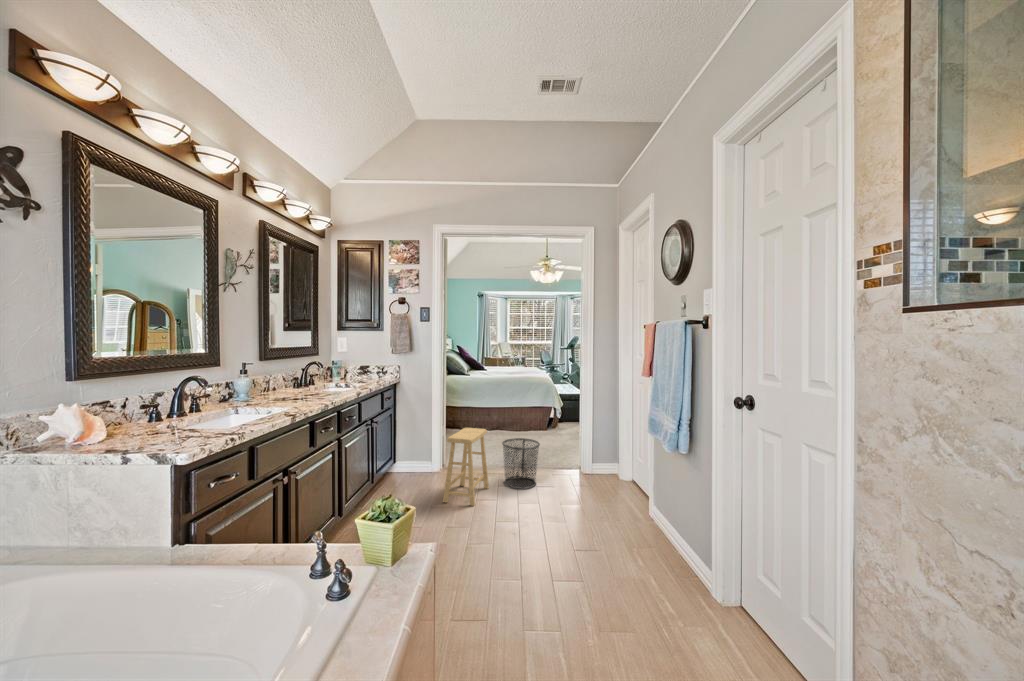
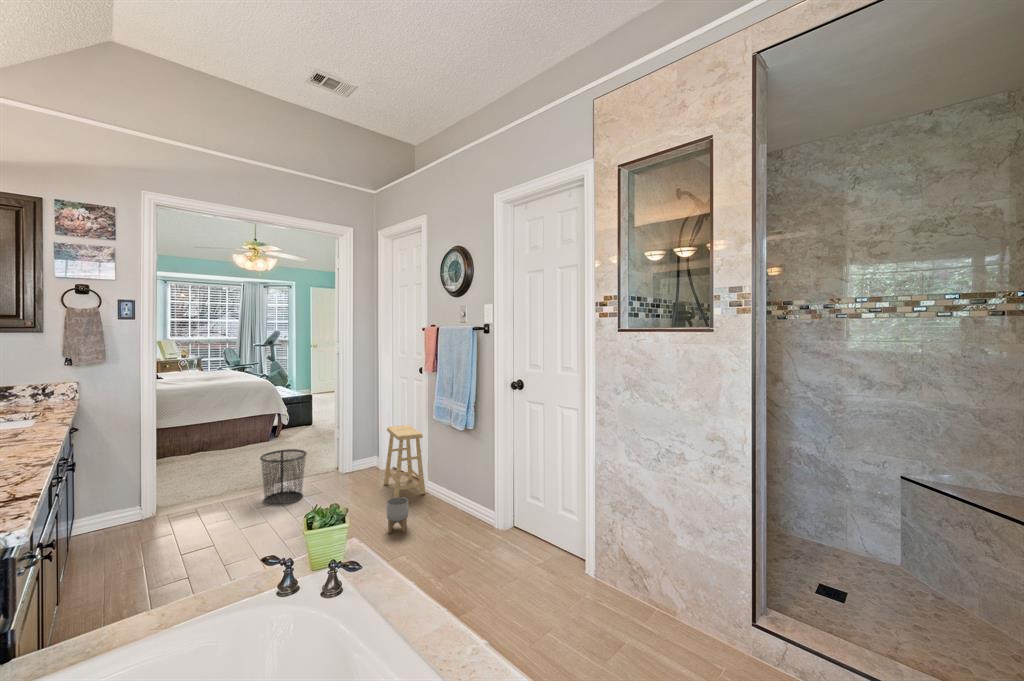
footstool: present [443,428,489,506] -> present [384,425,425,497]
planter: none [581,511,606,554] -> present [387,497,409,533]

